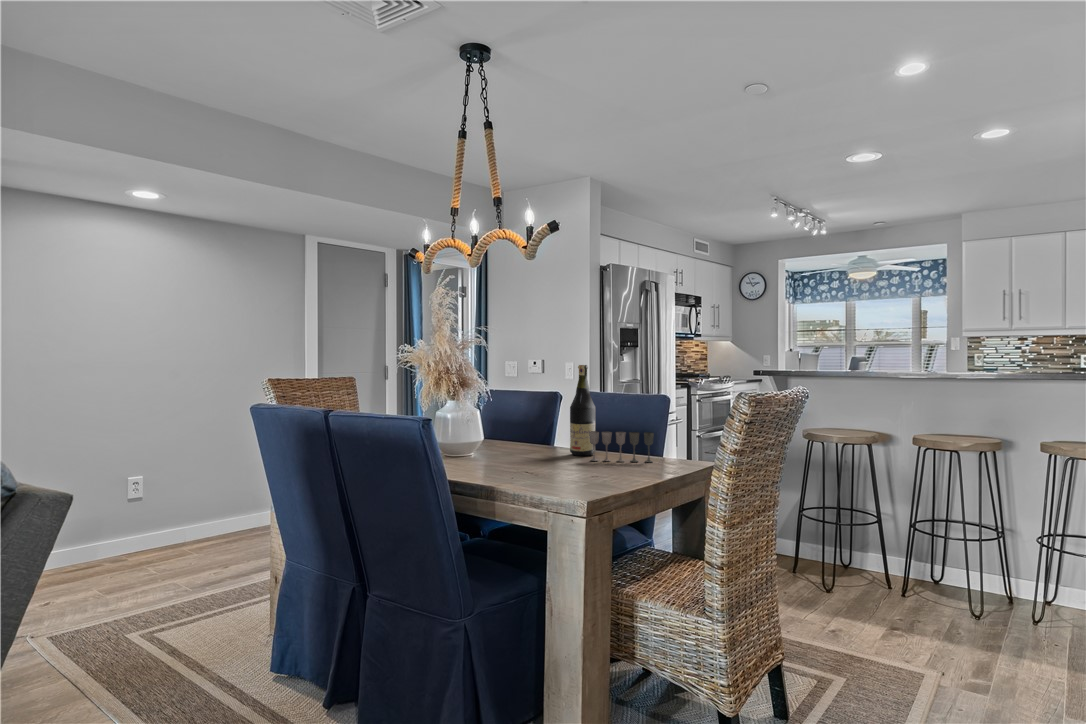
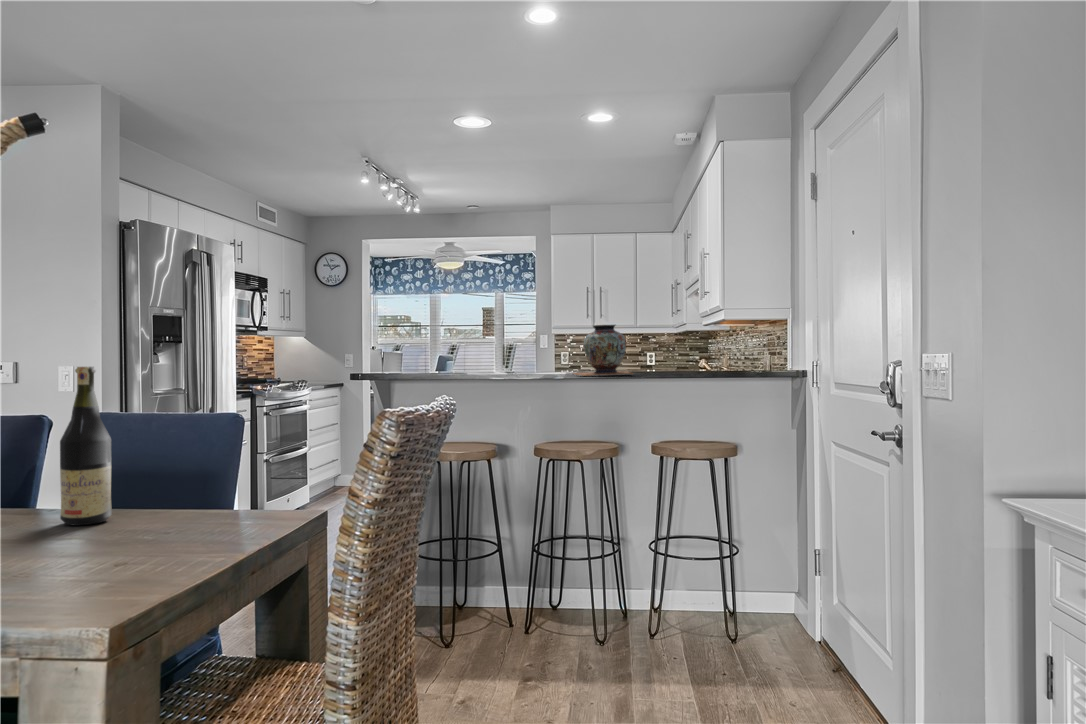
decorative vase: none [956,331,1021,377] -> present [574,325,633,376]
wine glass: present [589,431,654,462] -> none [99,475,221,535]

